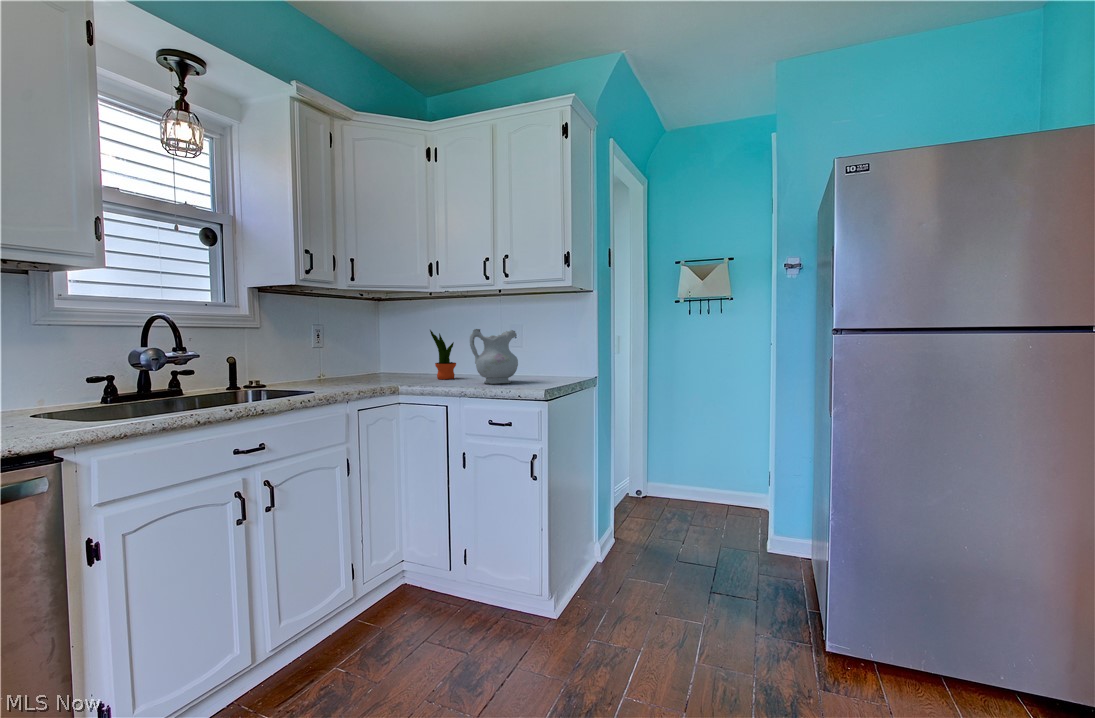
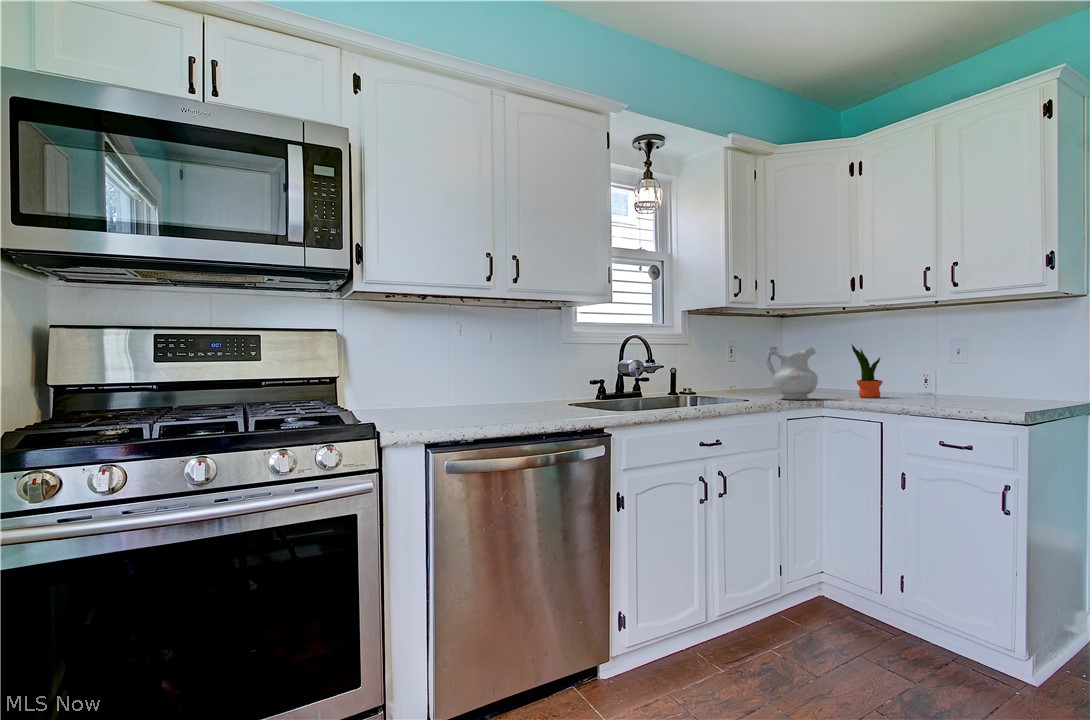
ceramic pitcher: present [470,329,518,384] -> present [766,347,818,400]

